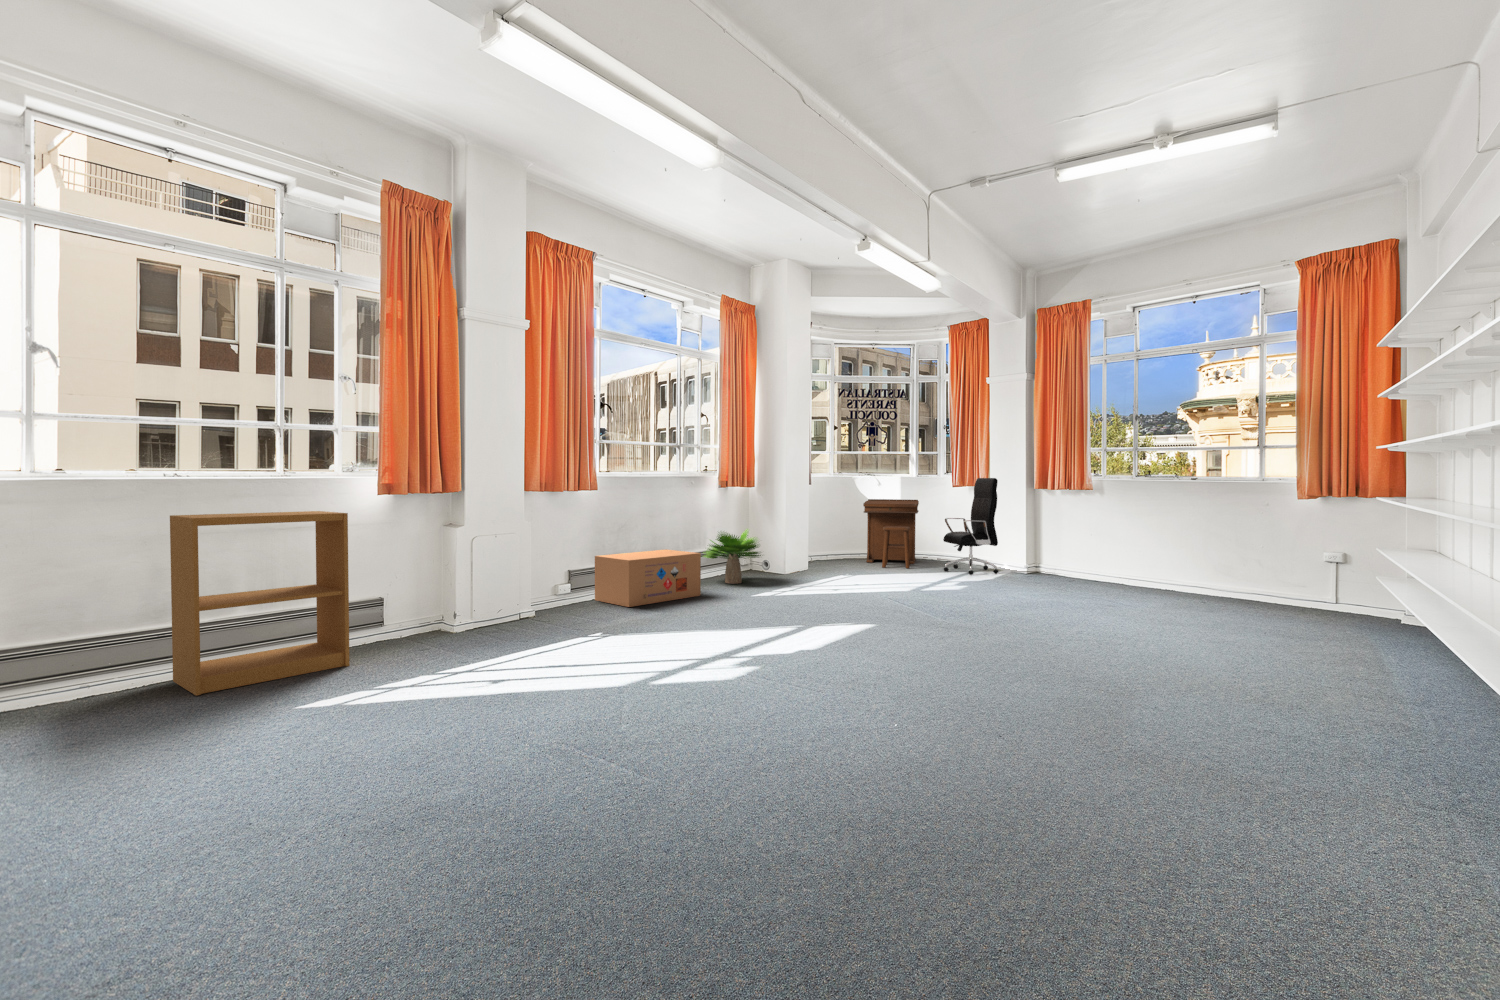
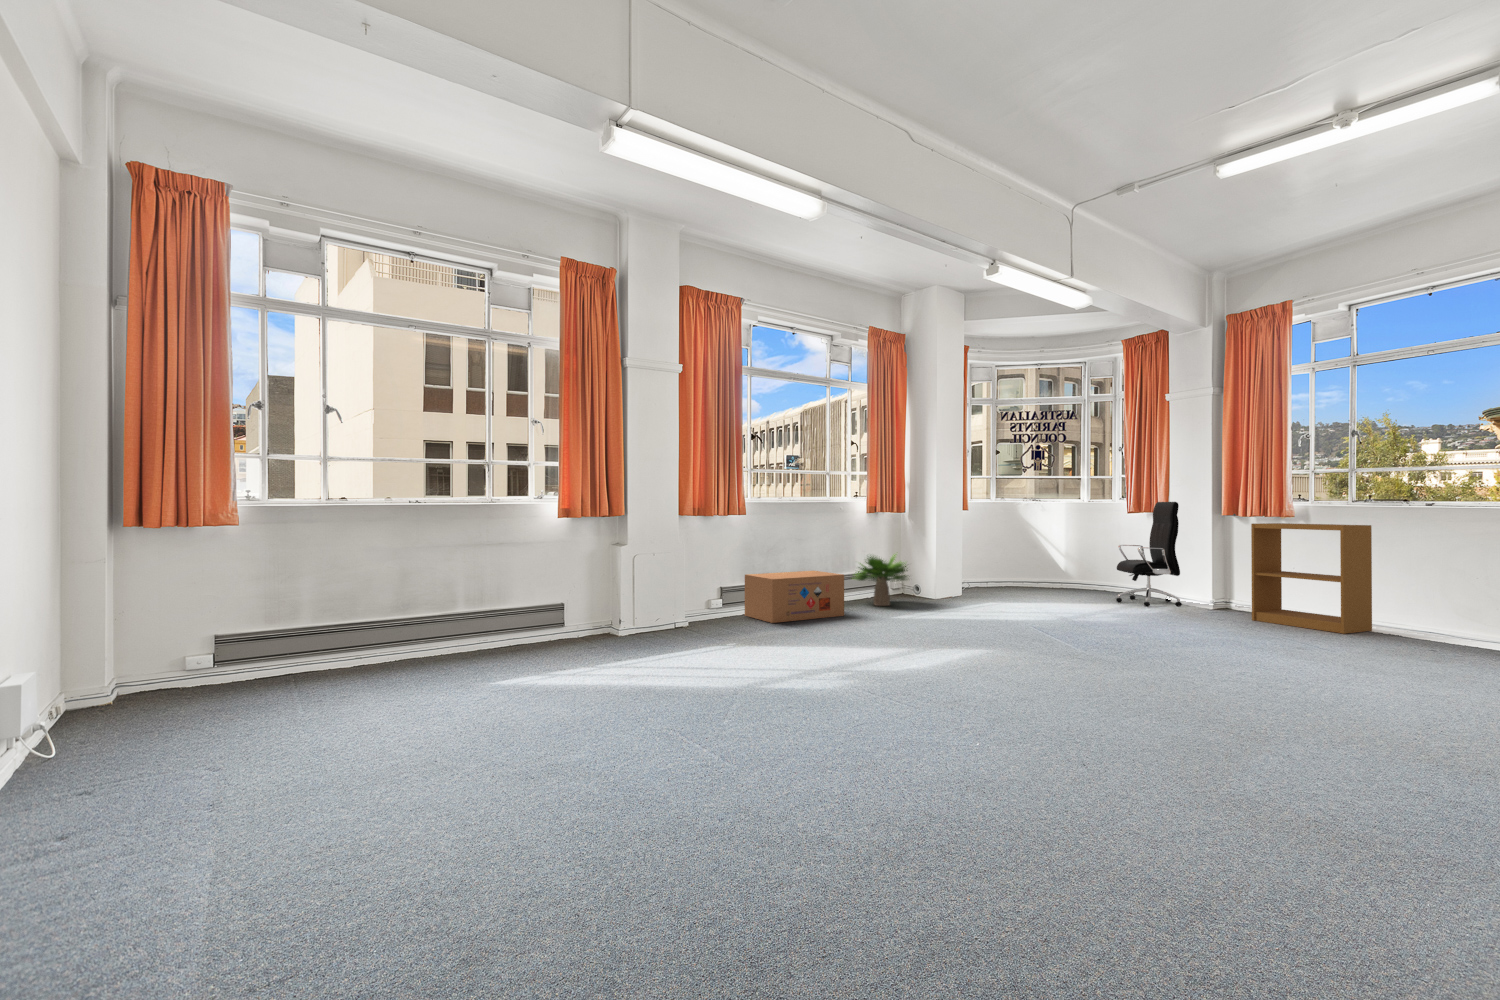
desk: present [863,499,919,568] -> none [1027,524,1092,598]
bookshelf: present [170,511,350,696] -> present [1251,523,1372,634]

